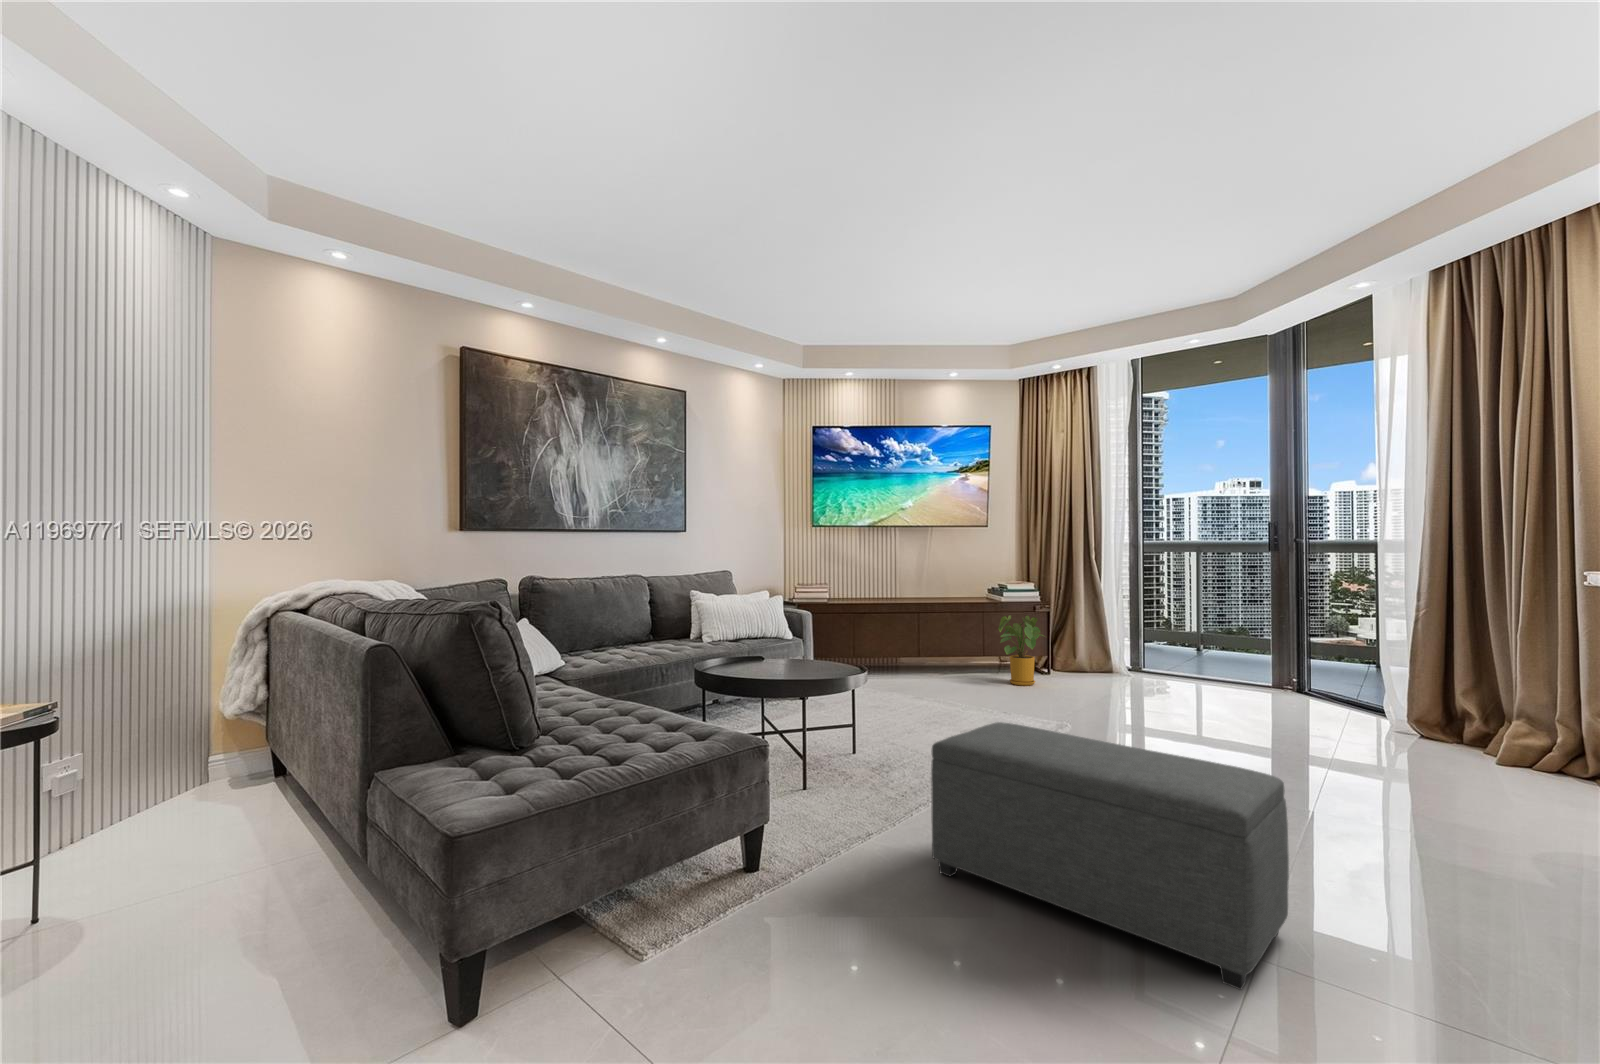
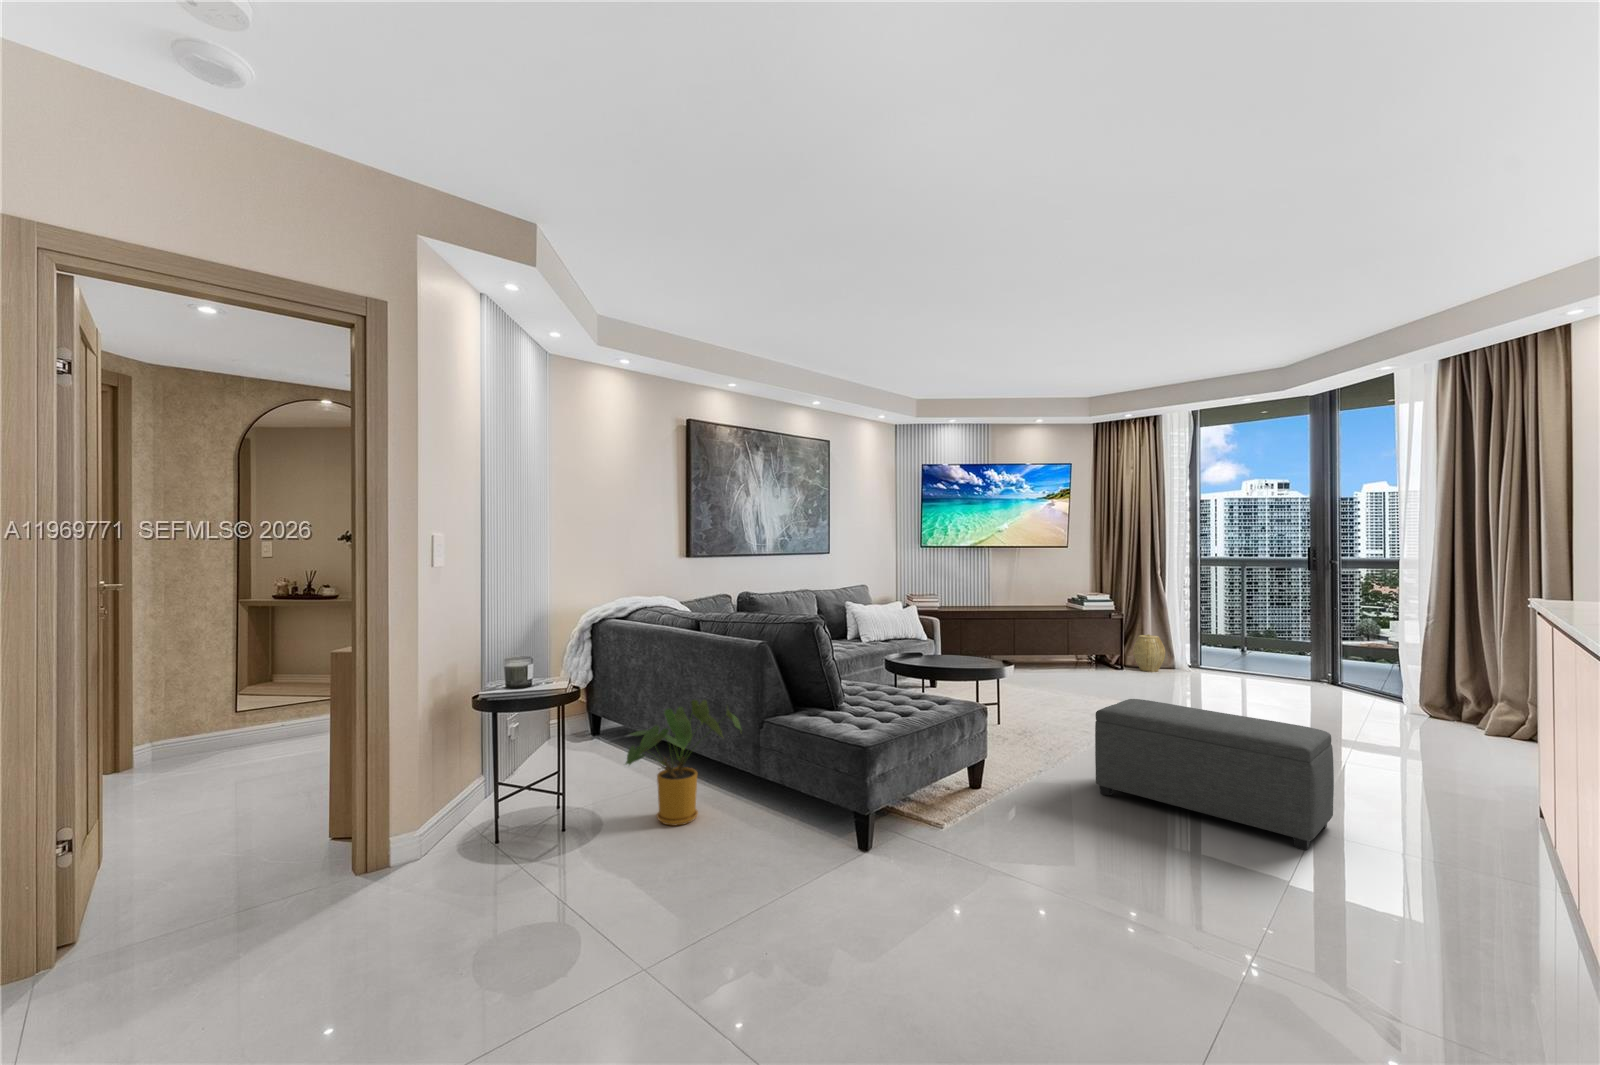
house plant: present [998,615,1044,686] -> present [626,700,741,826]
woven basket: none [1060,634,1099,680] -> present [1133,634,1165,672]

